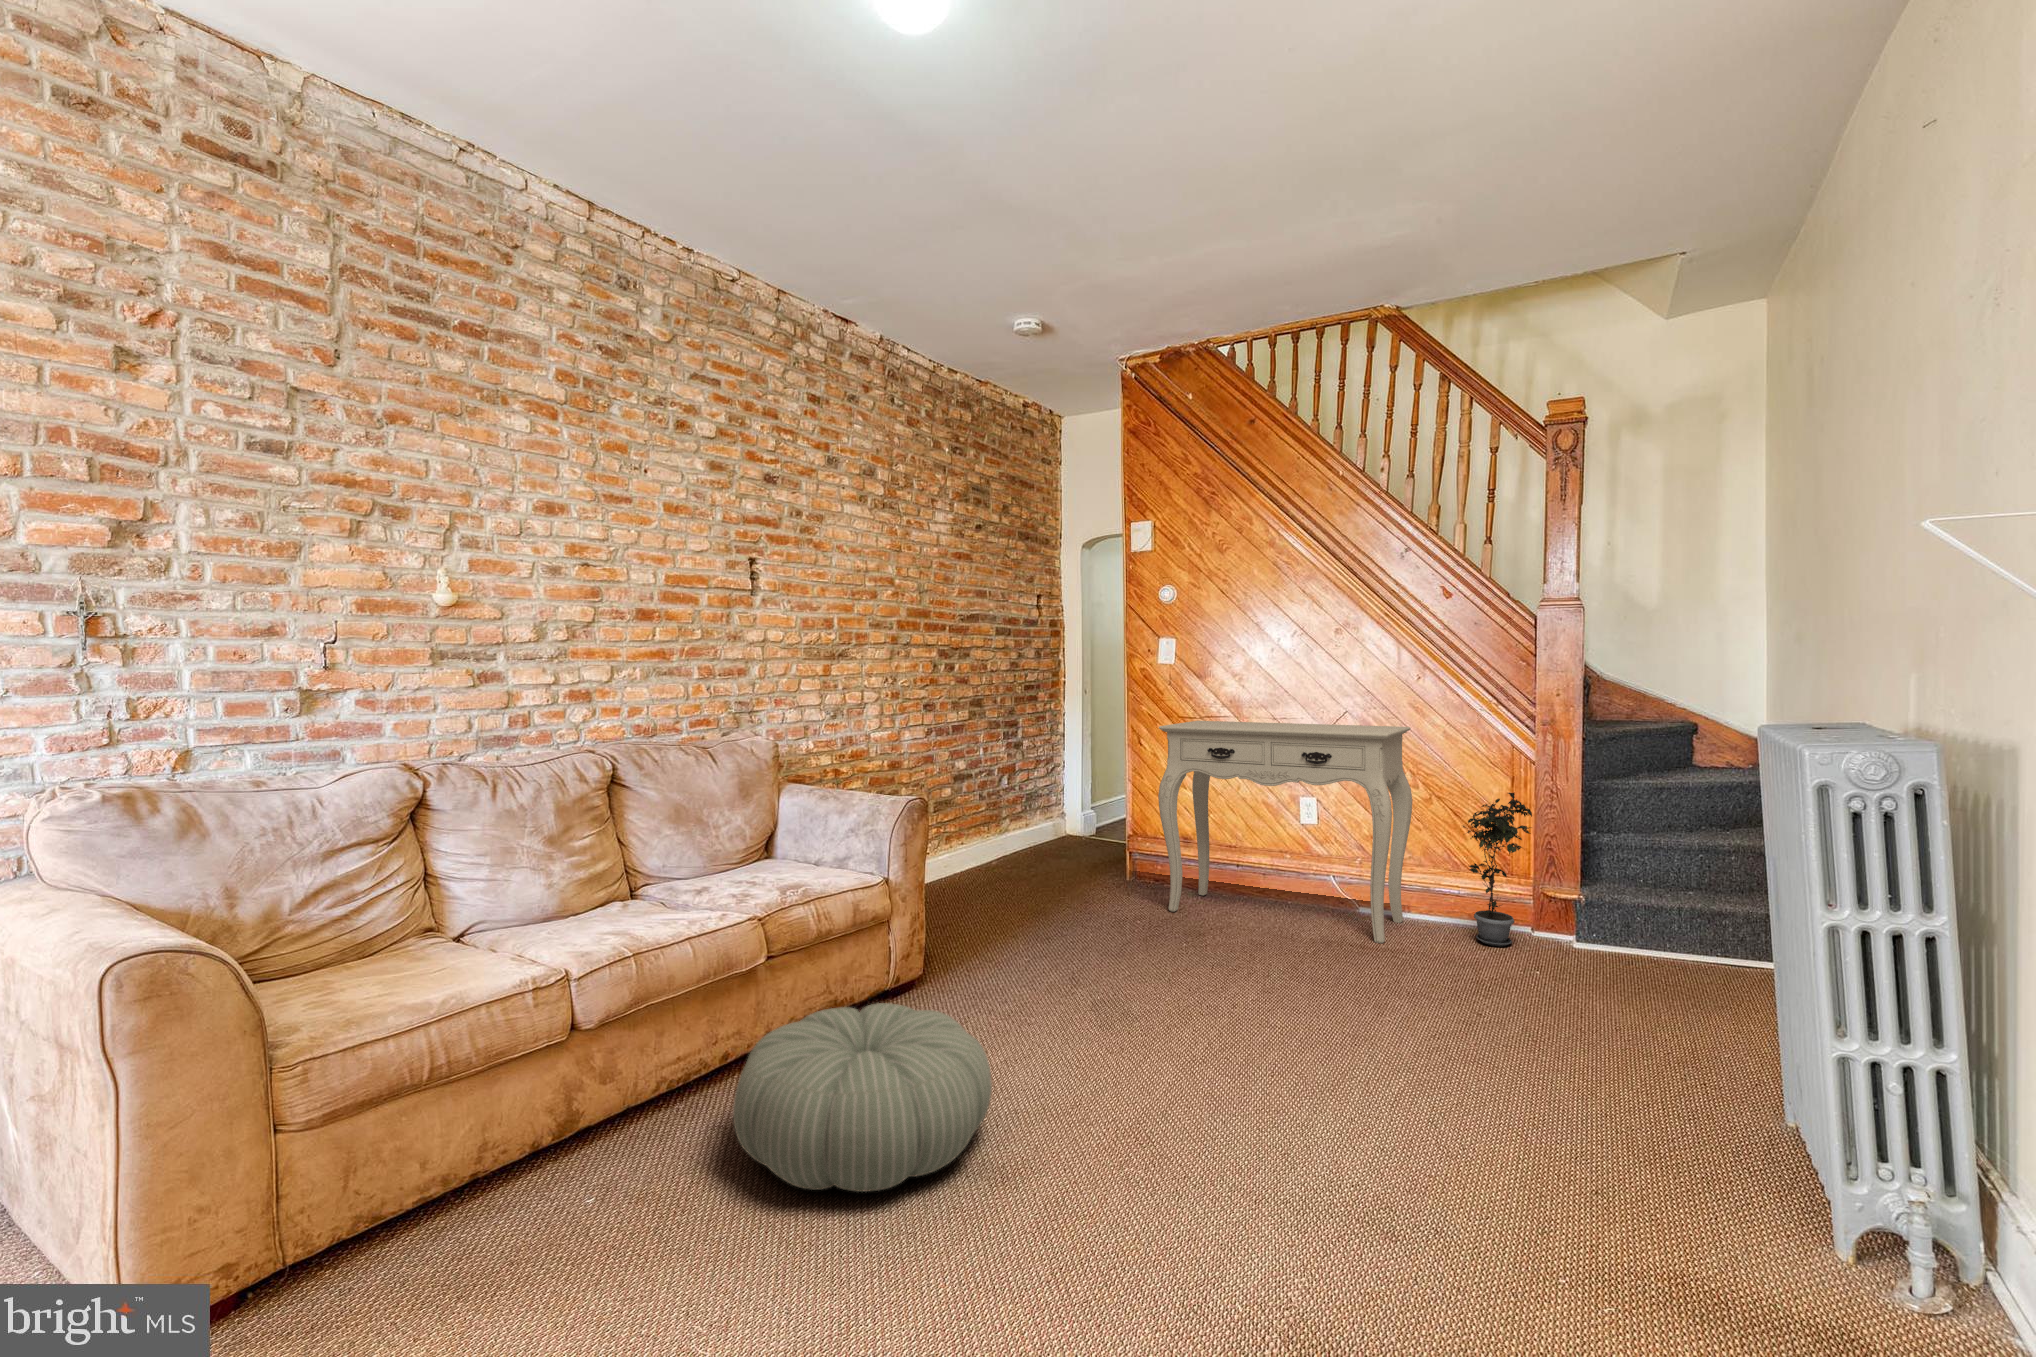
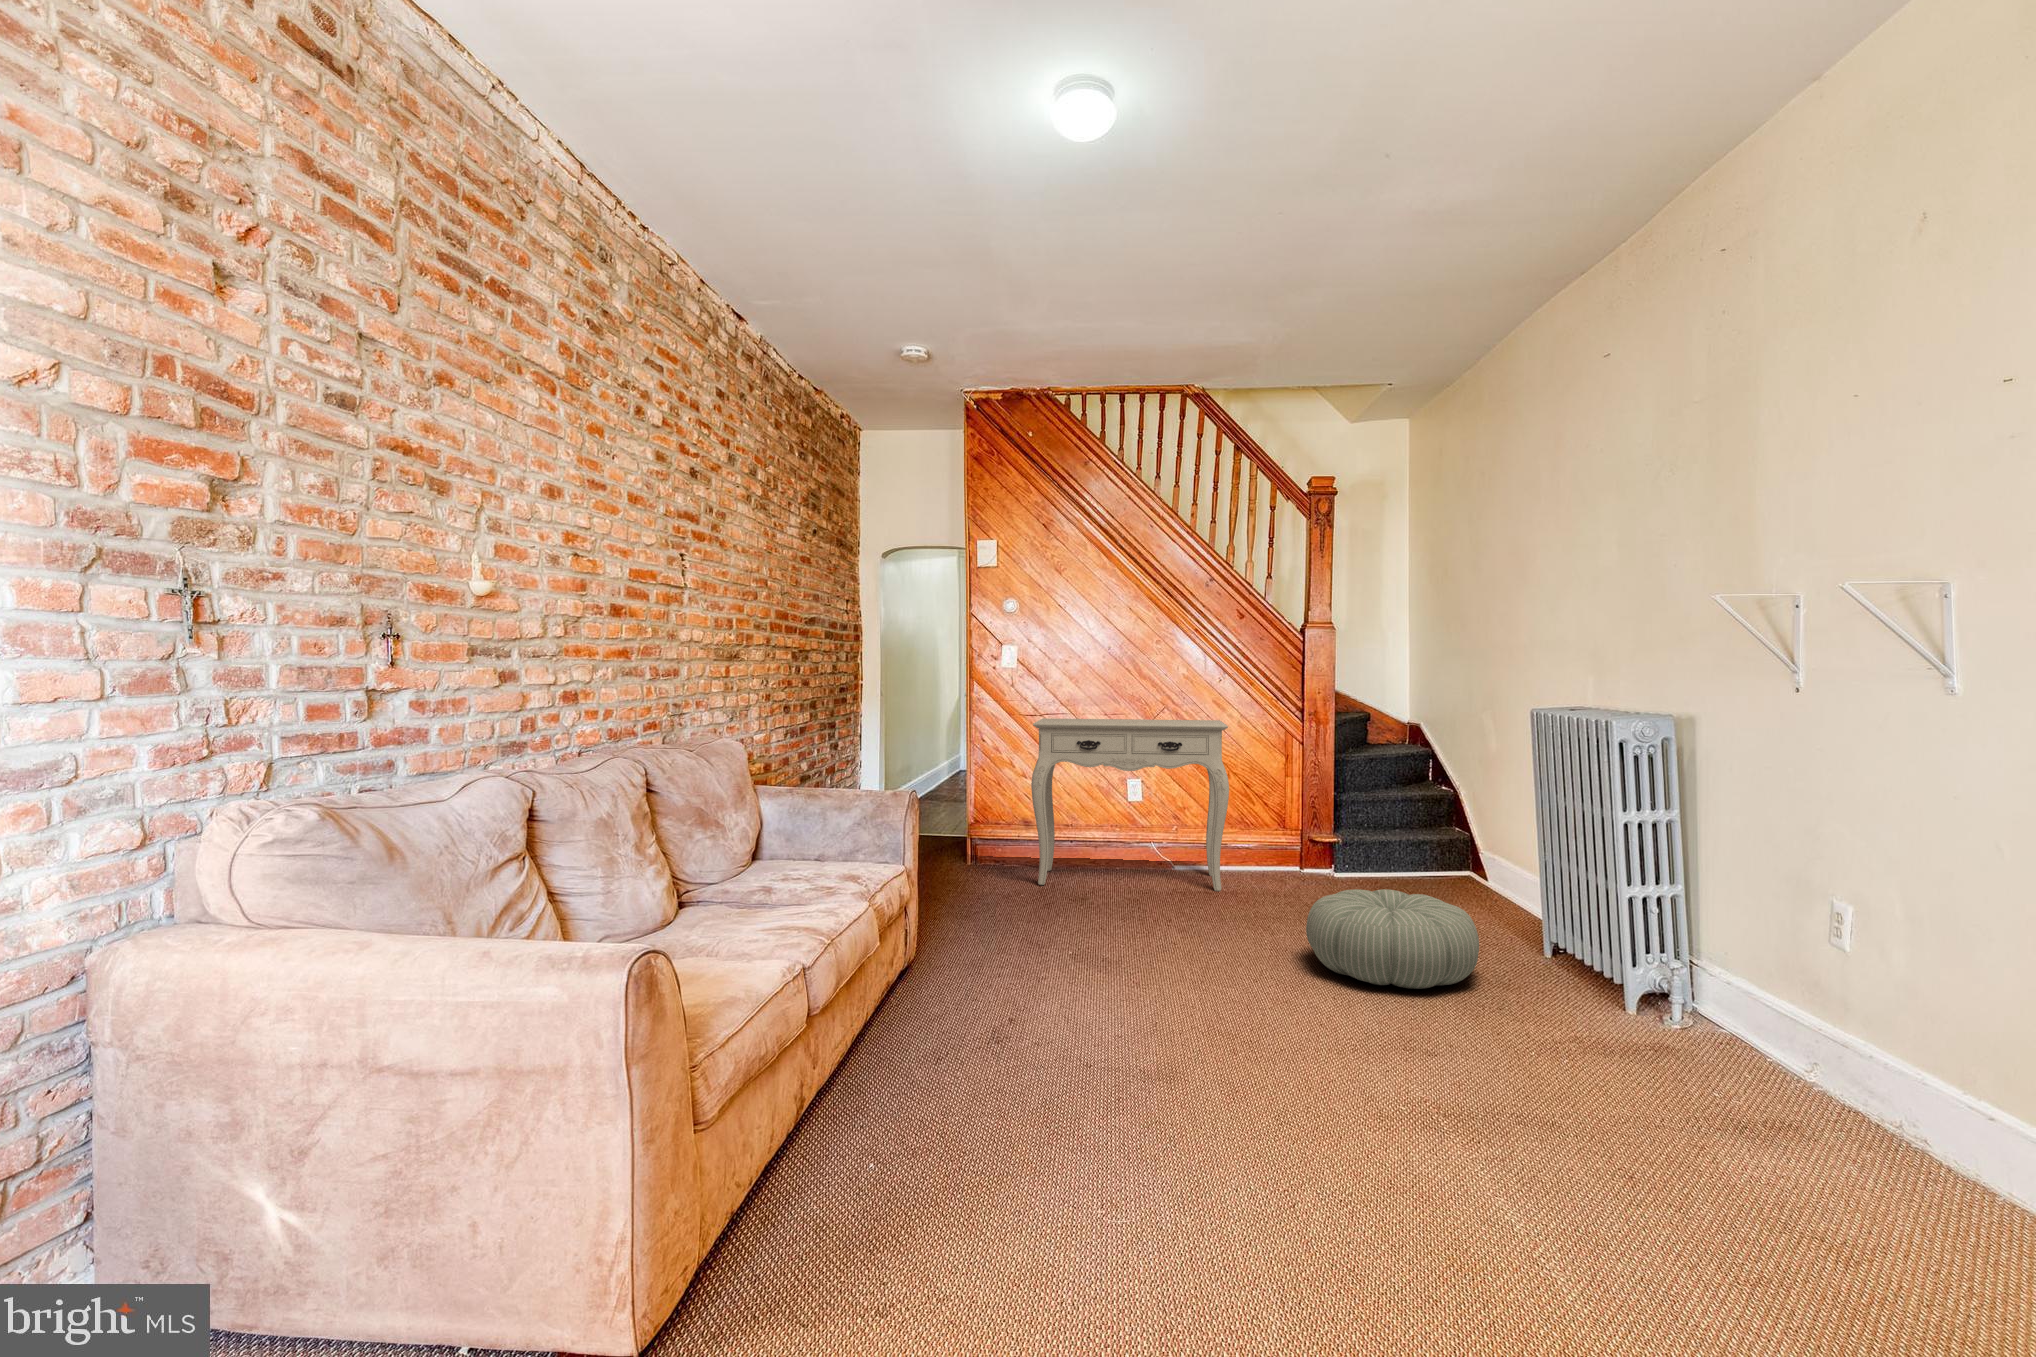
potted plant: present [1463,793,1532,946] -> none [1265,768,1319,885]
pouf: present [733,1003,992,1192] -> present [1306,889,1479,989]

